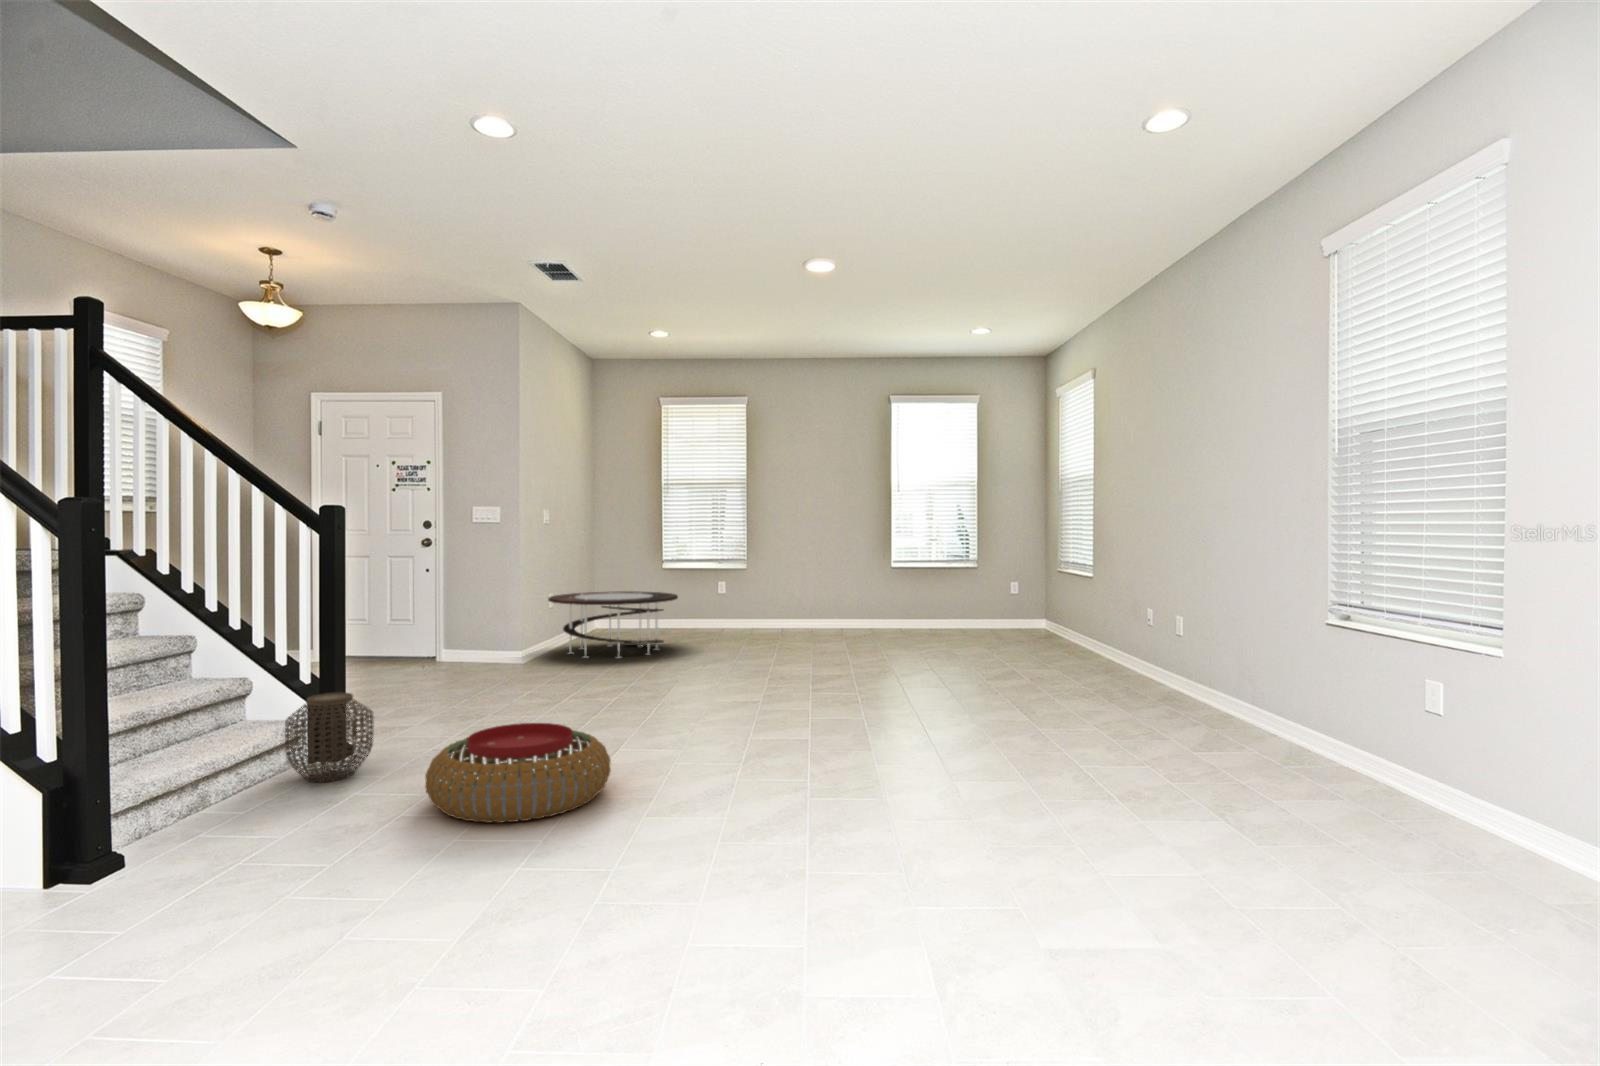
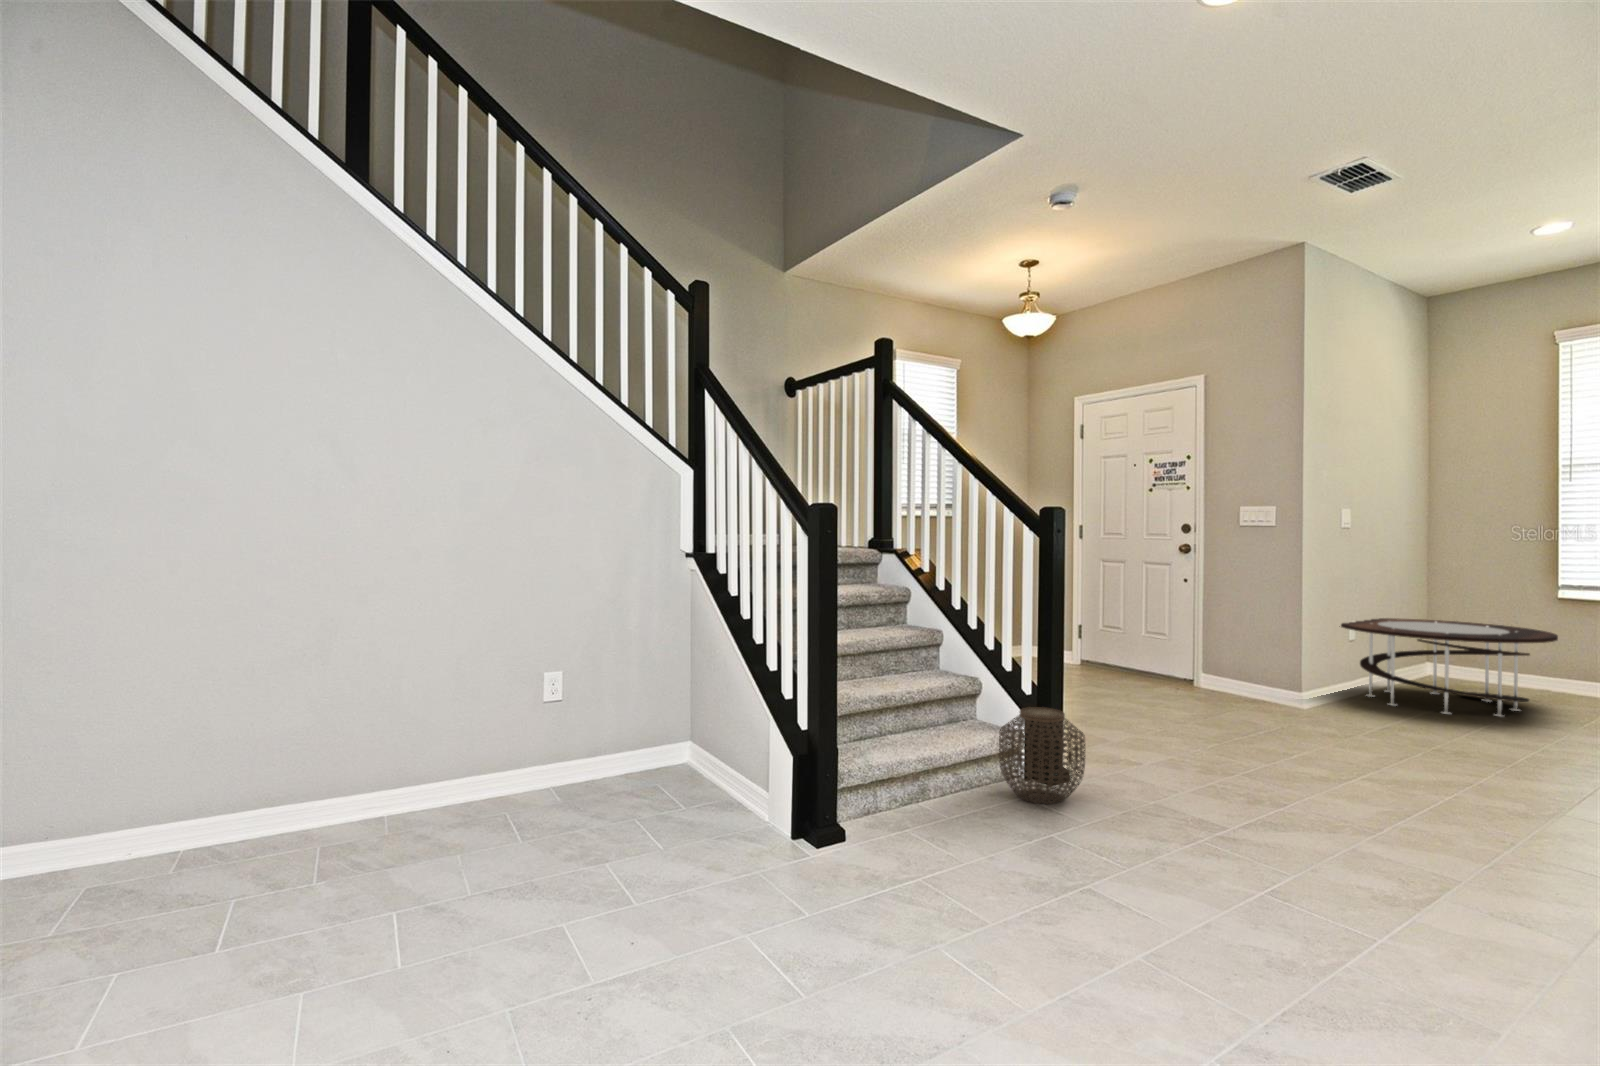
pouf: present [425,723,611,823] -> none [1121,792,1395,949]

